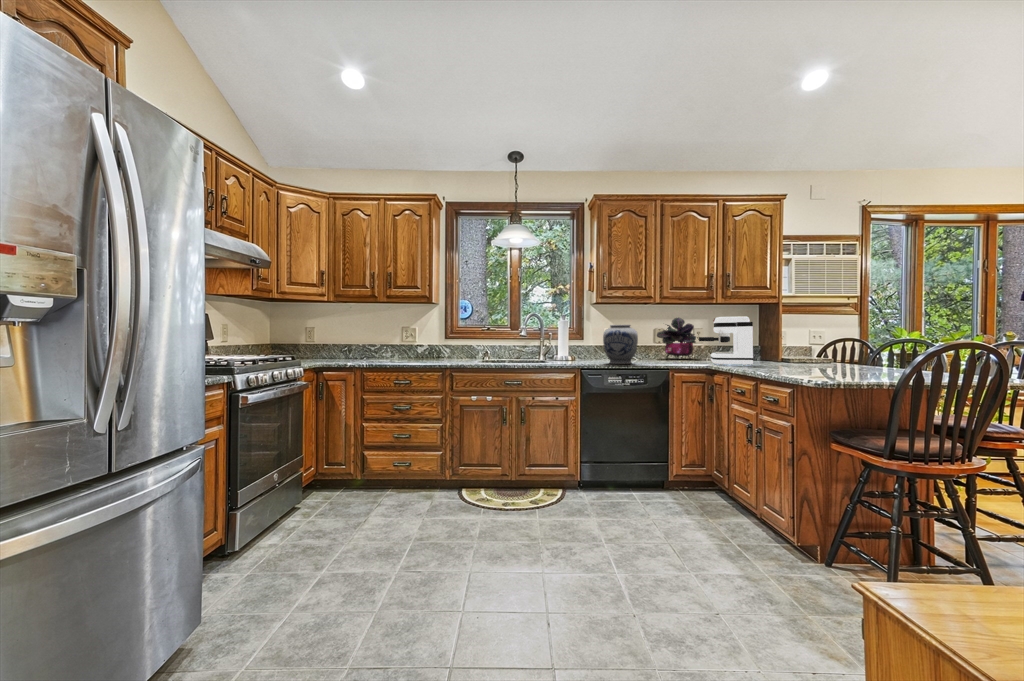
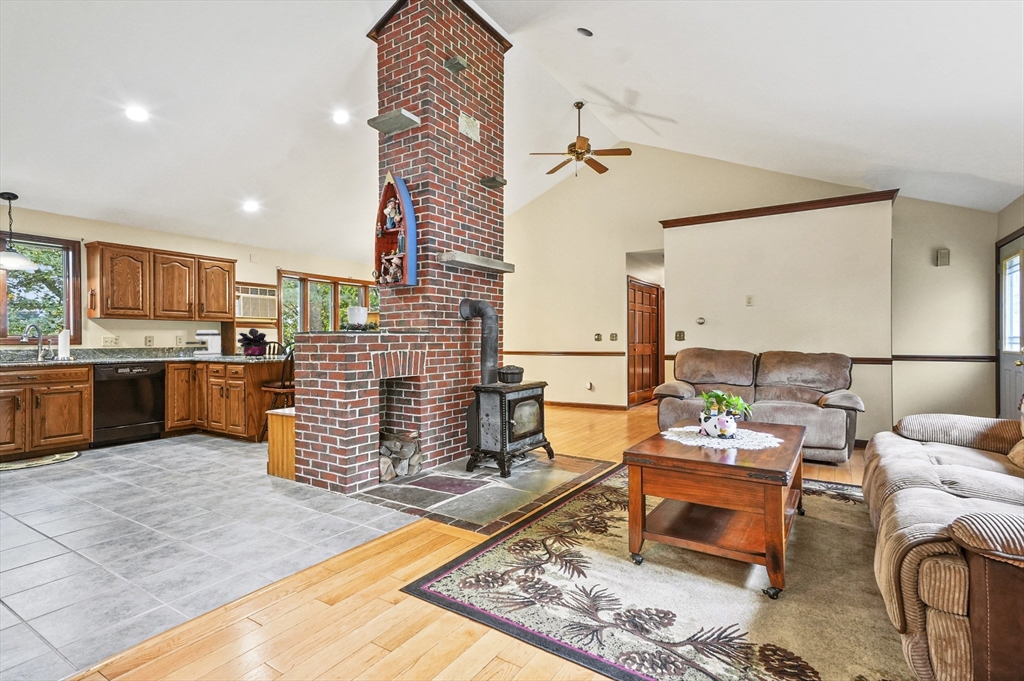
potted plant: present [657,318,696,359] -> present [238,328,269,358]
vase: present [603,325,638,364] -> none [113,334,143,360]

